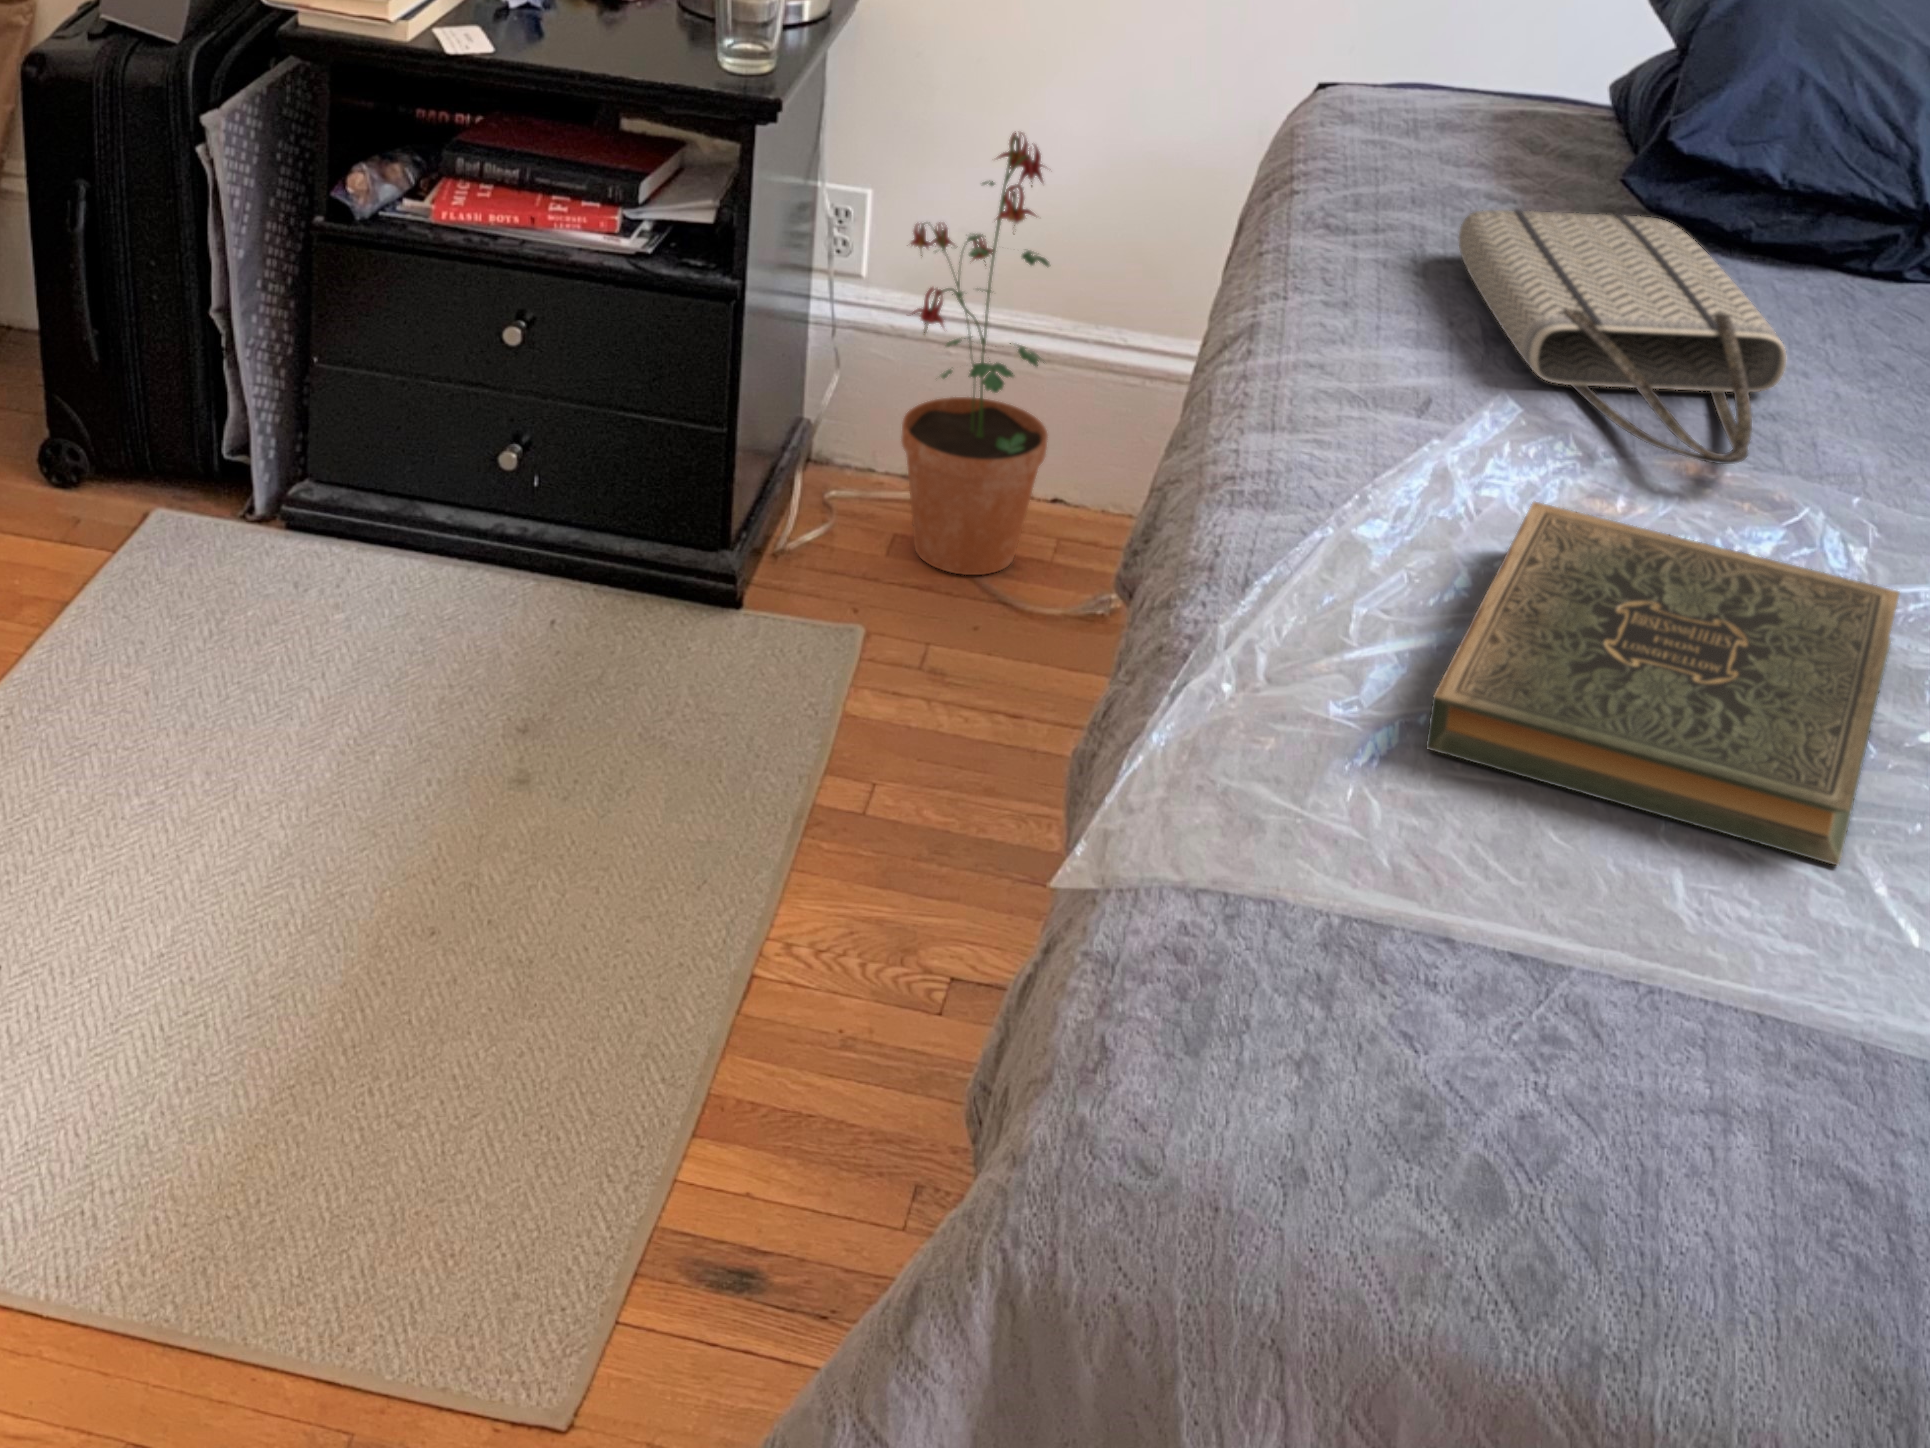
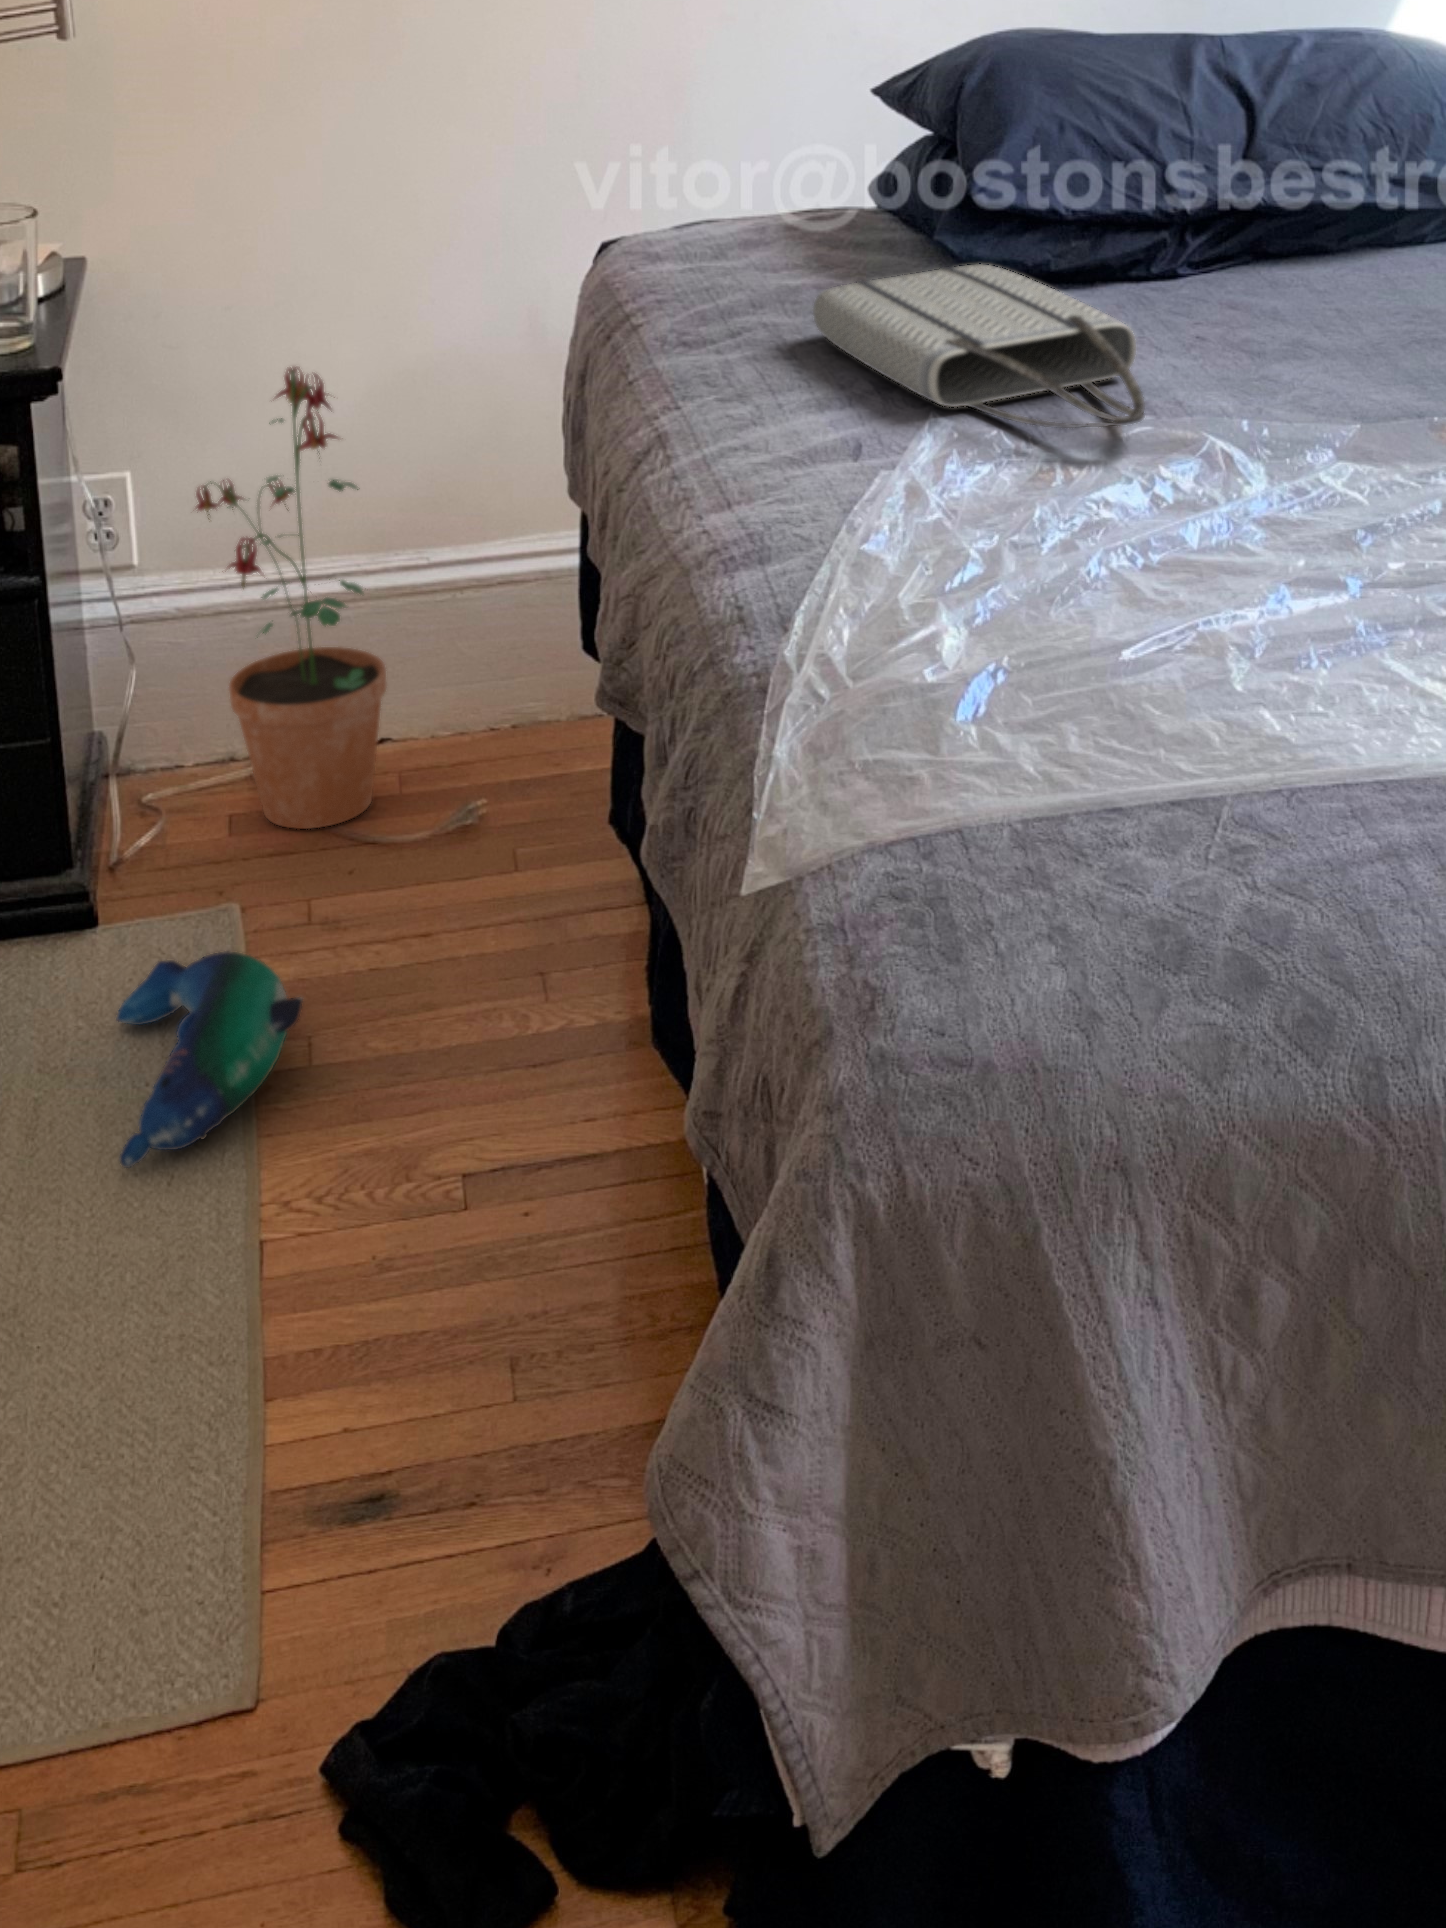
book: present [1426,502,1900,865] -> none [1003,471,1376,686]
plush toy: none [661,666,856,858] -> present [117,951,303,1168]

